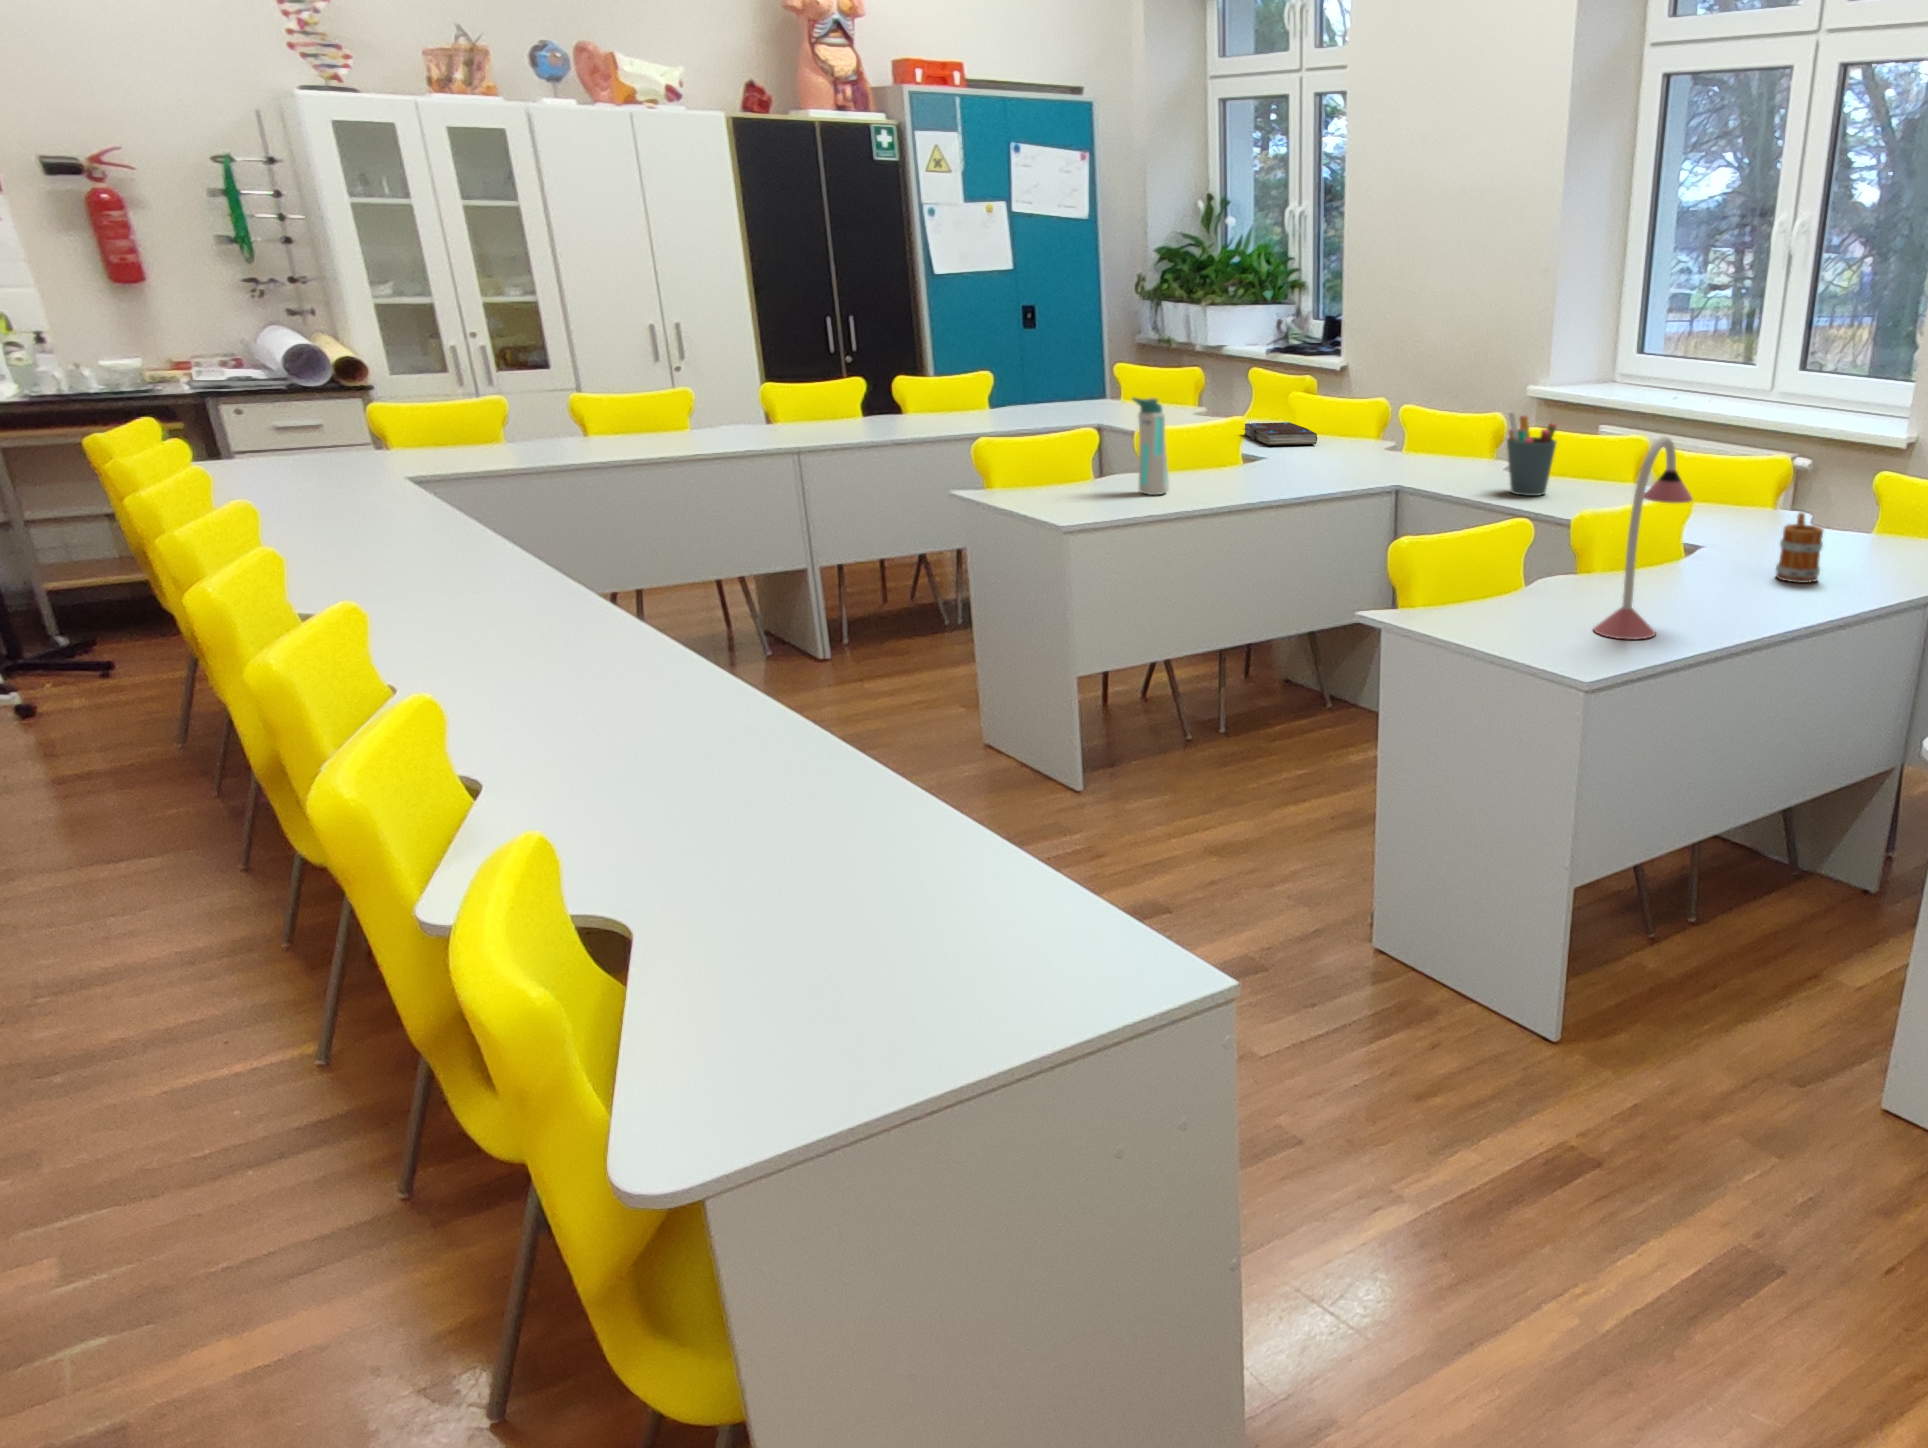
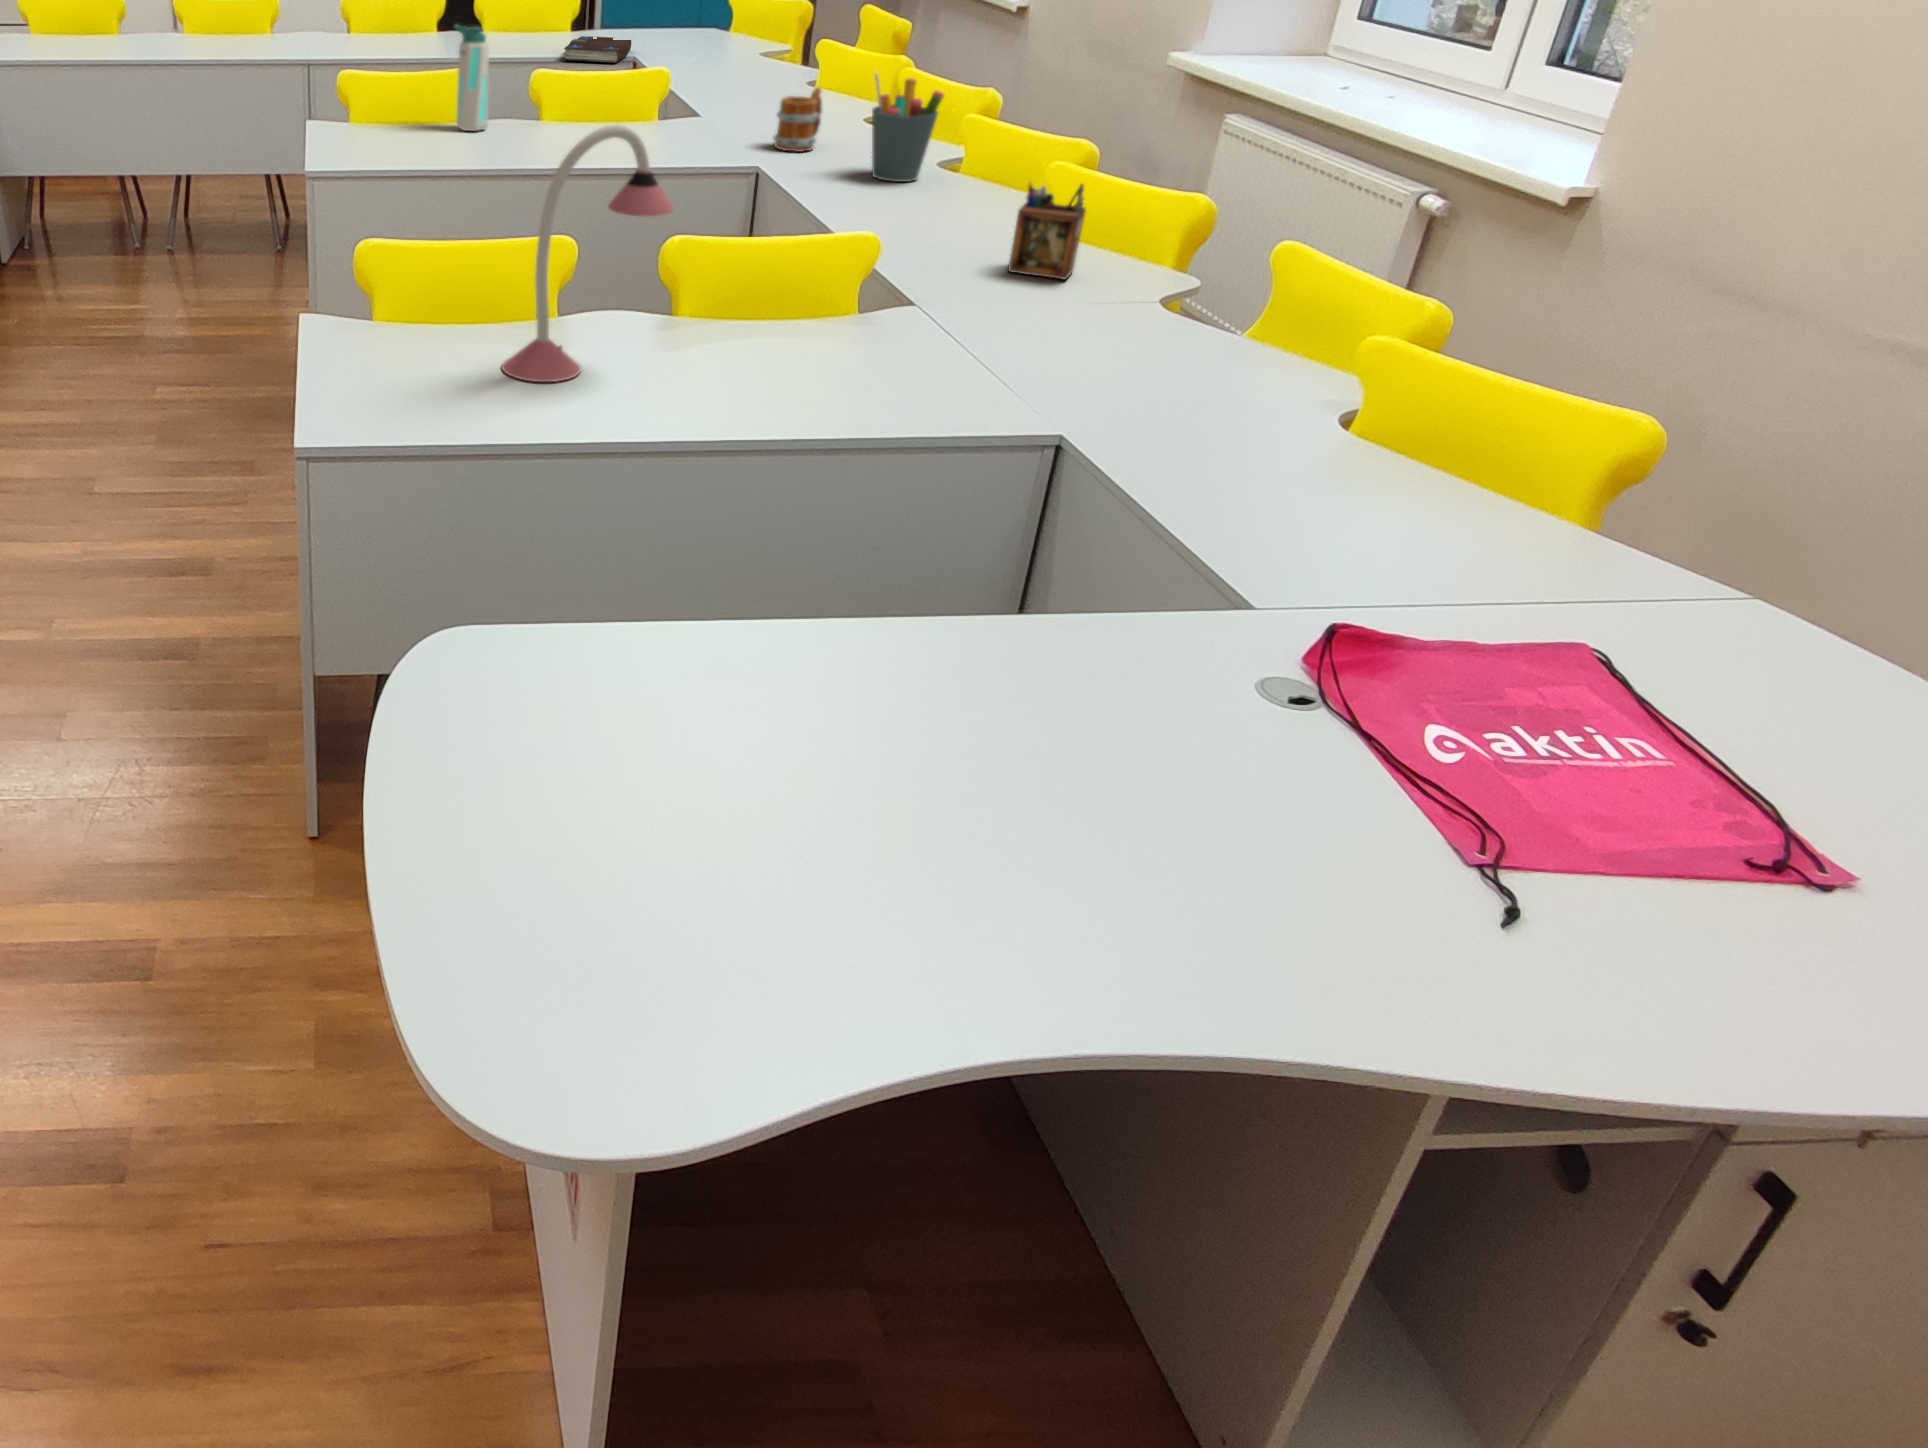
book: present [1244,422,1317,446] -> present [563,36,631,63]
desk organizer: none [1715,470,1768,538] -> present [1008,184,1086,280]
mug: present [1776,513,1823,583] -> present [774,87,822,152]

